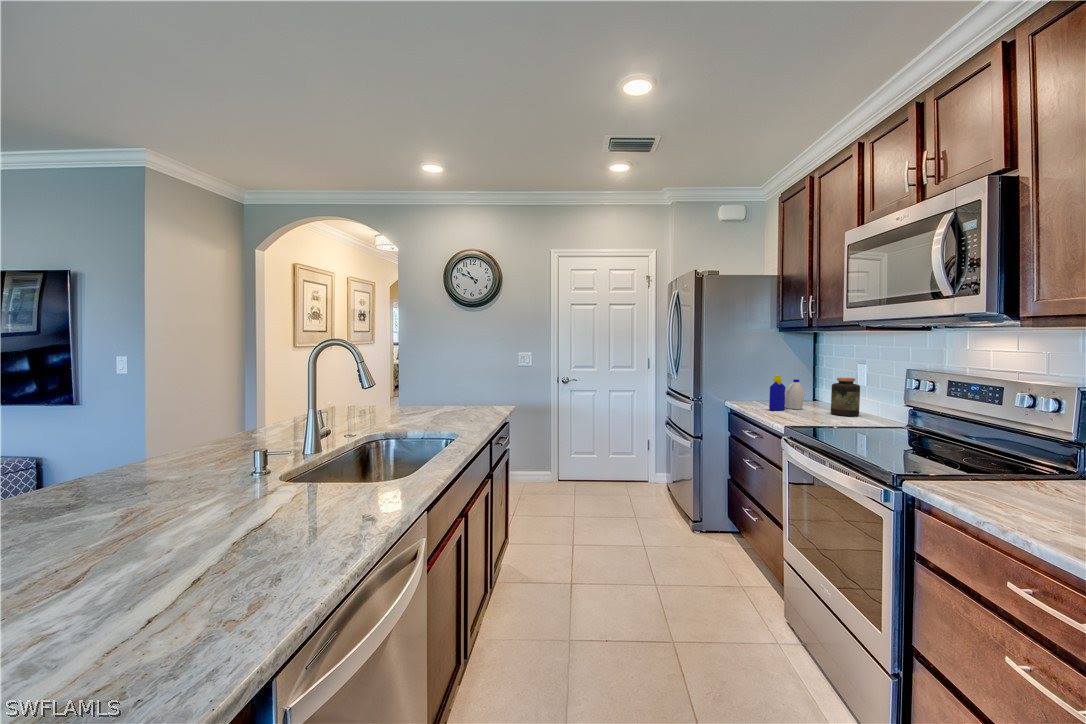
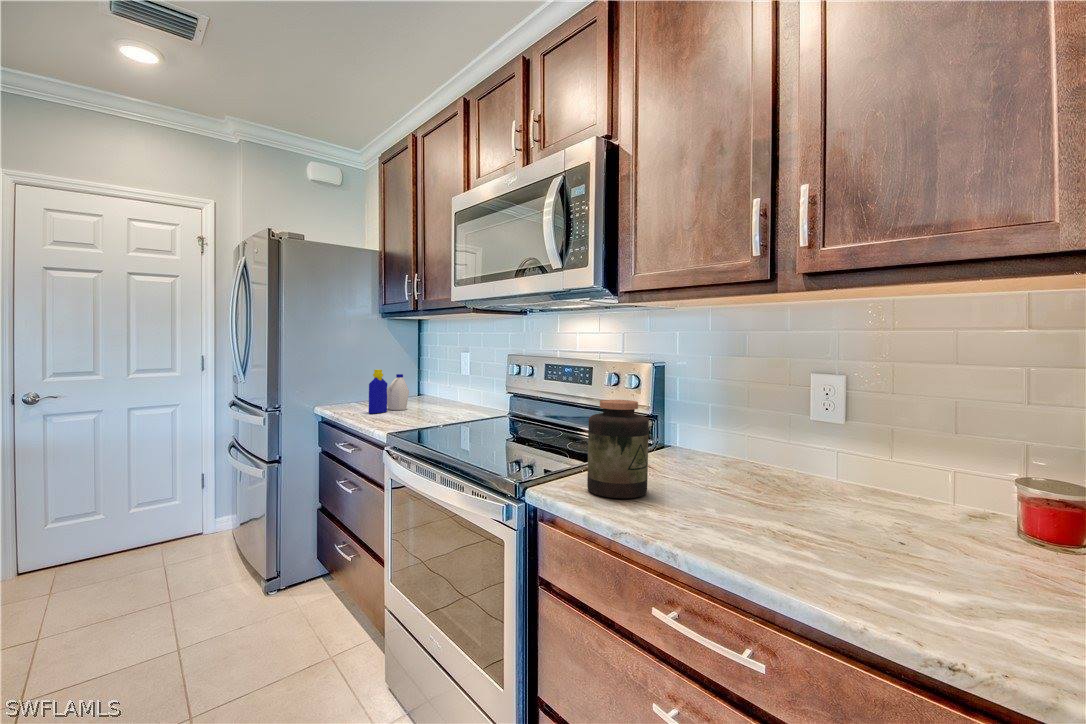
jar: present [831,378,860,416] -> present [587,400,649,498]

